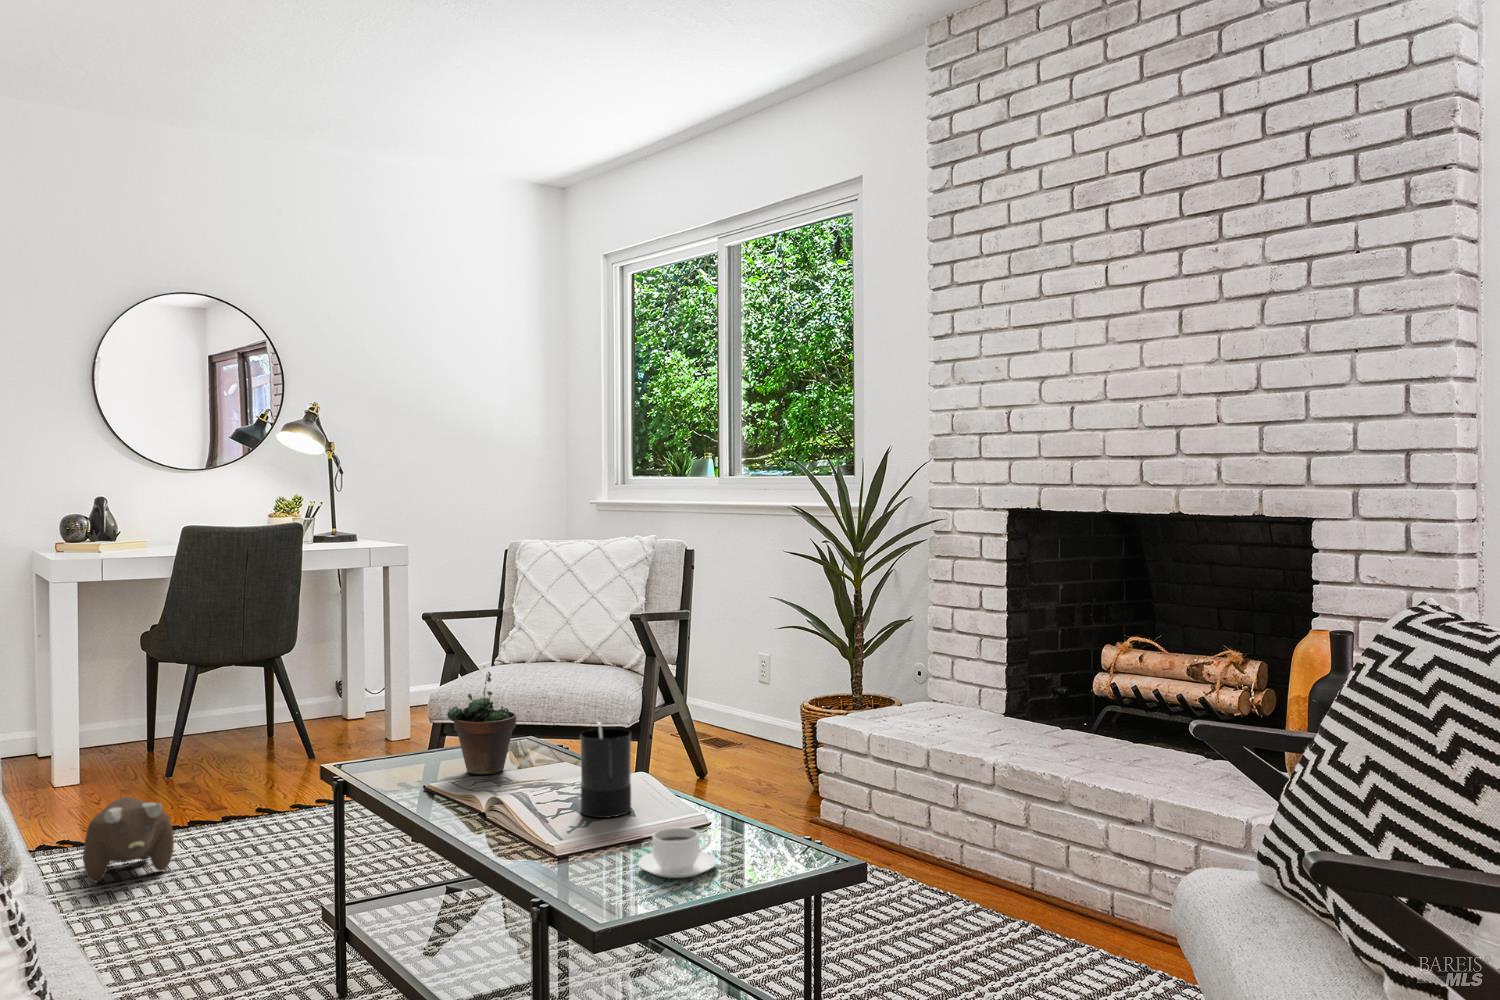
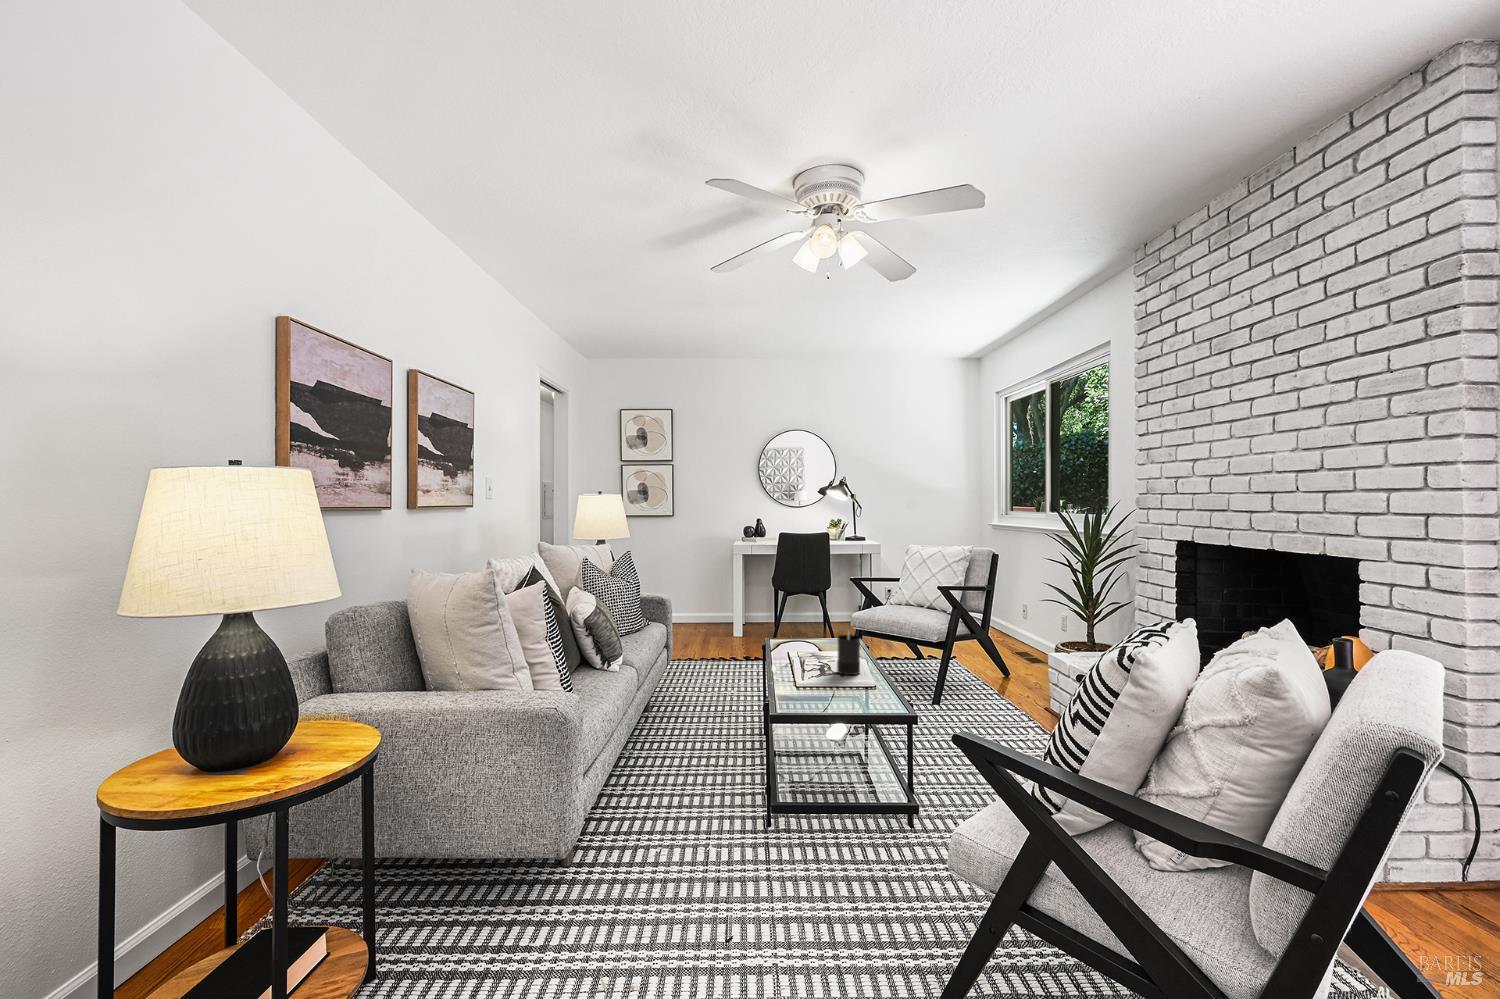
succulent plant: present [447,672,516,775] -> none [807,605,837,650]
plush toy: present [83,797,174,882] -> none [712,642,745,674]
coffee cup: present [638,828,717,878] -> none [827,681,863,702]

